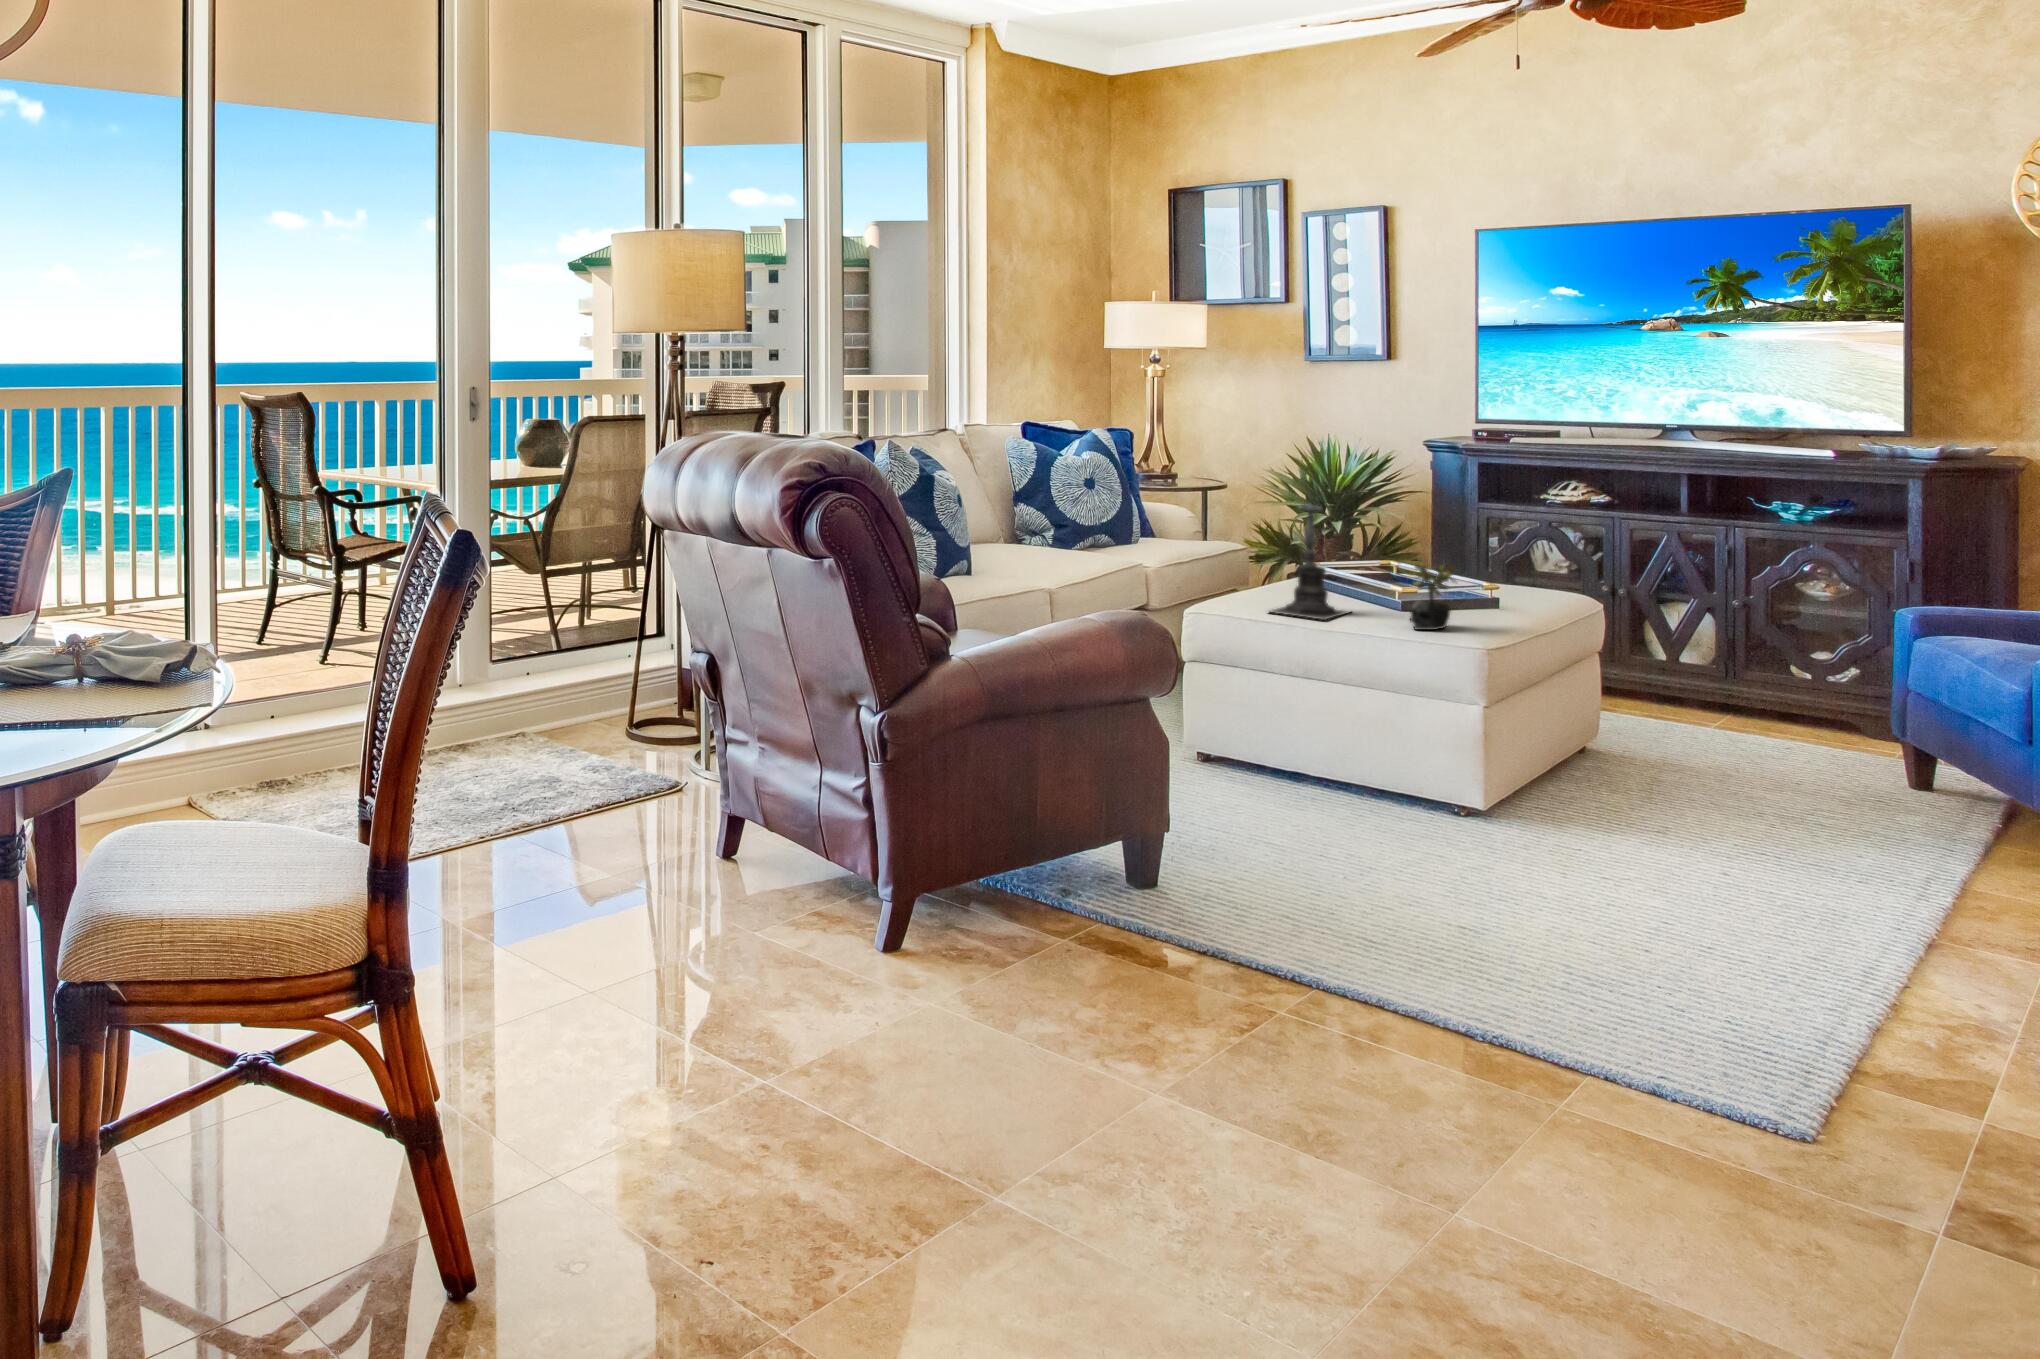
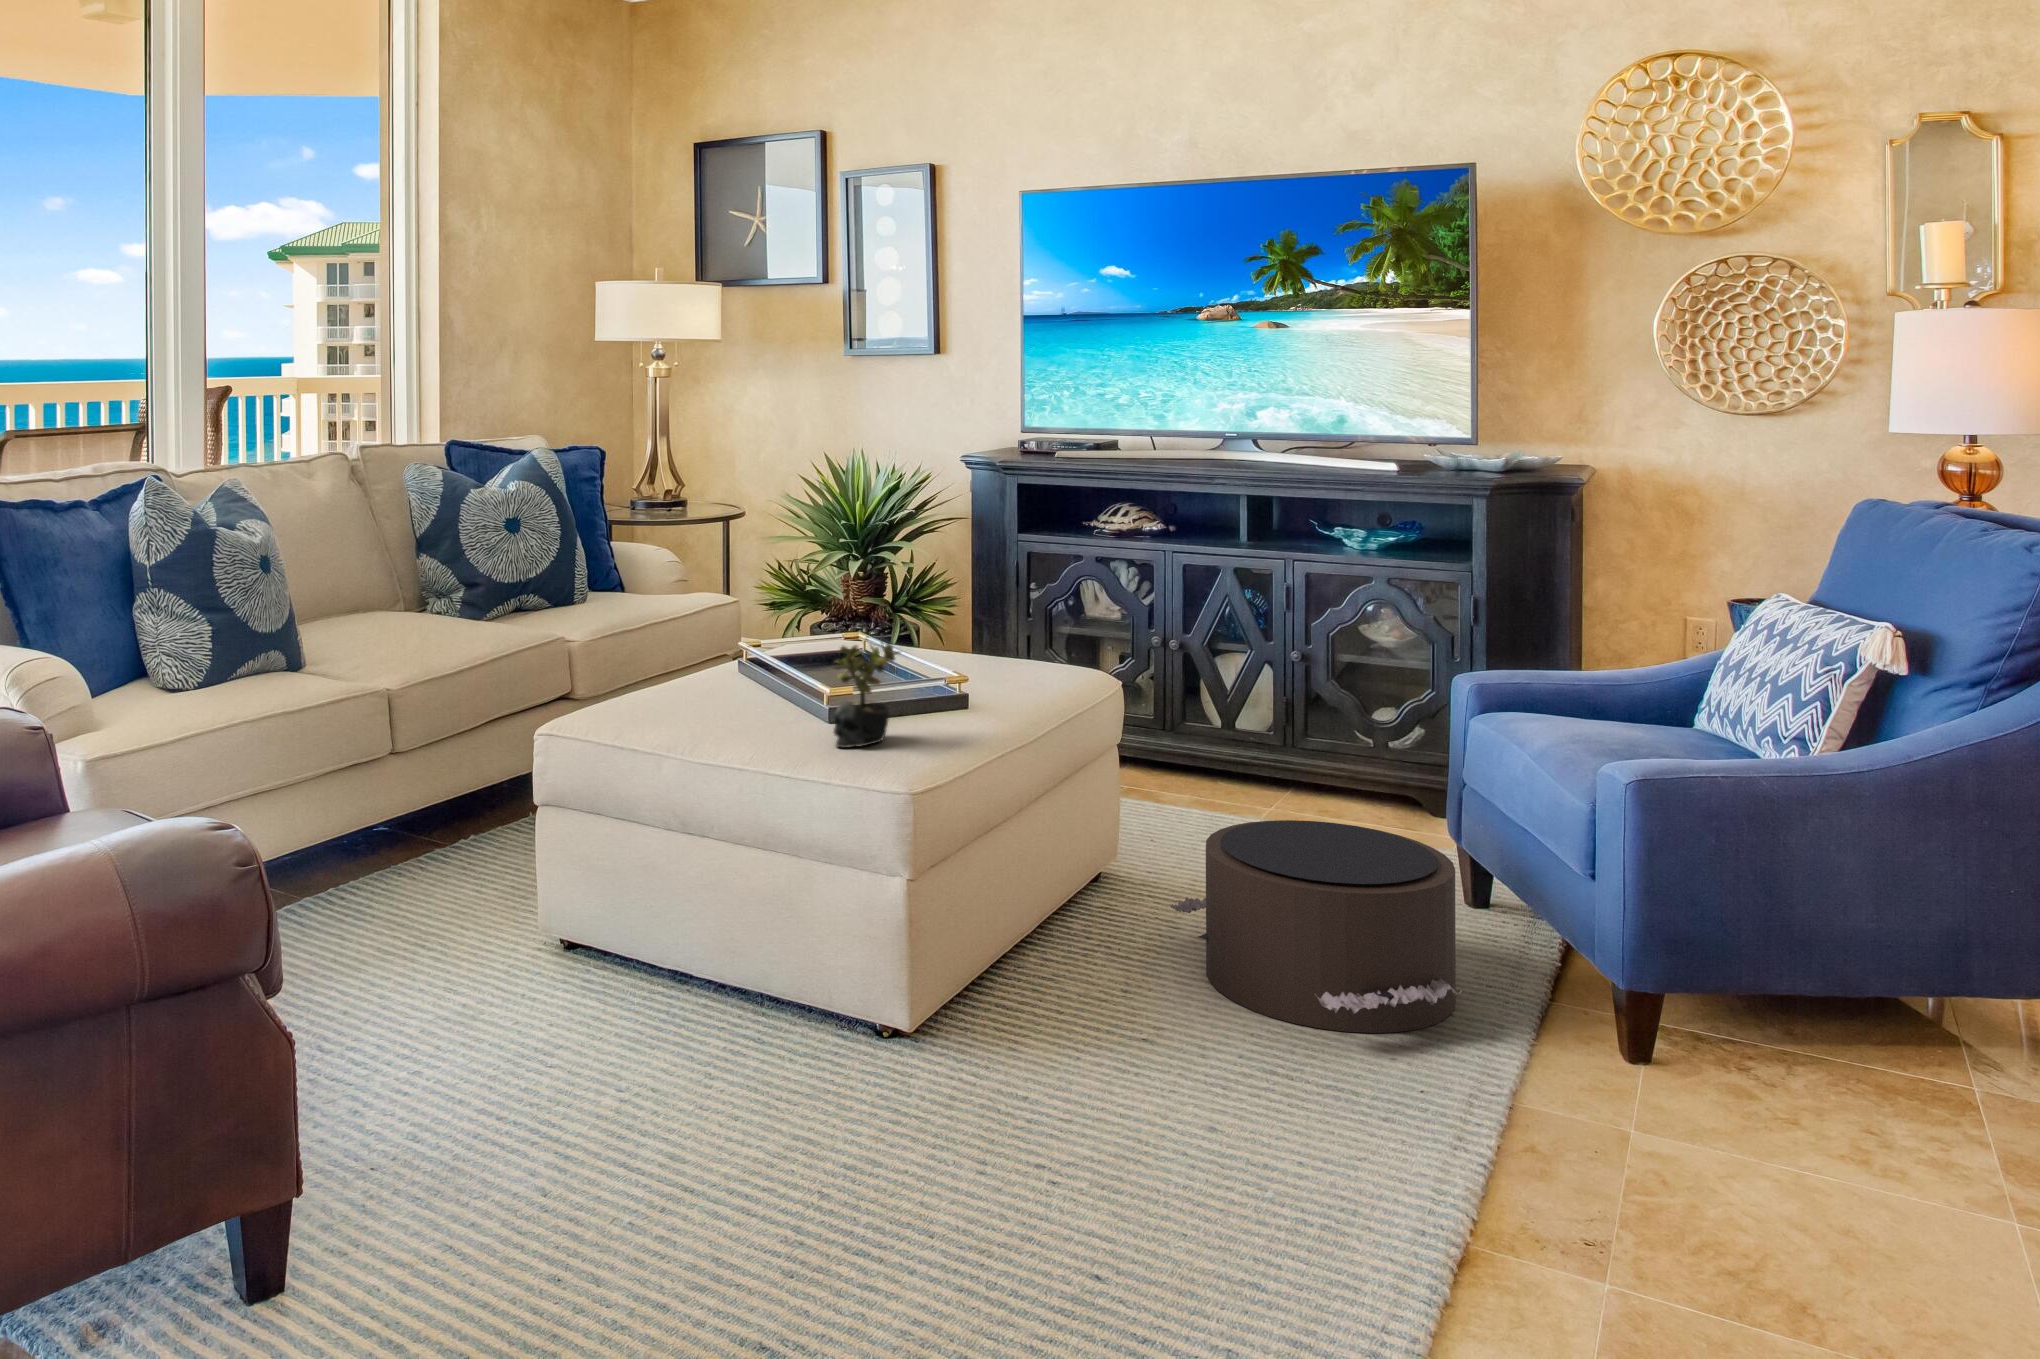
candle holder: present [1270,502,1348,620] -> none [647,532,774,735]
pouf: none [1656,701,1906,837] -> present [1170,820,1462,1033]

